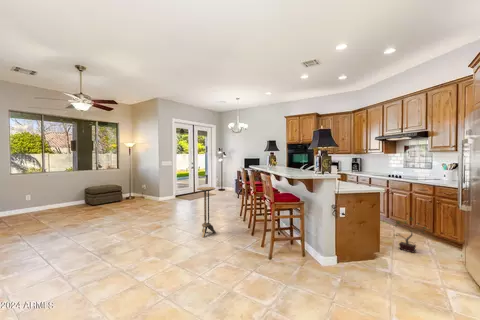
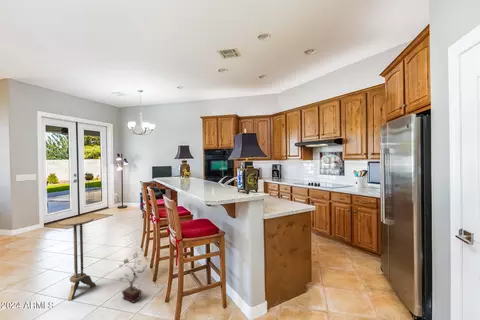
potted plant: present [395,218,426,252] -> present [122,254,147,302]

